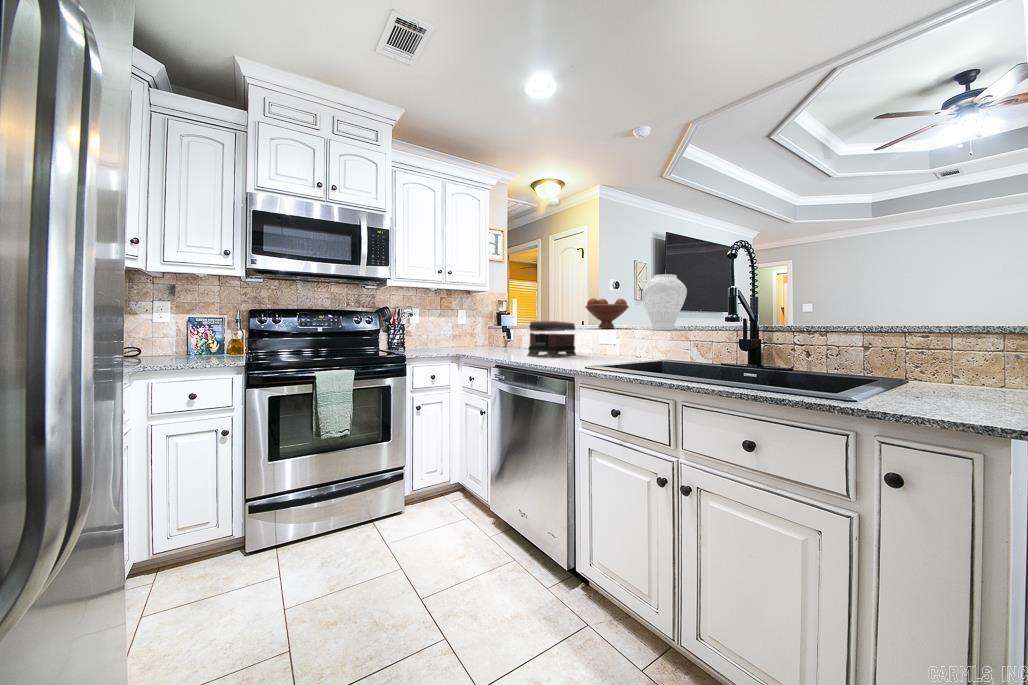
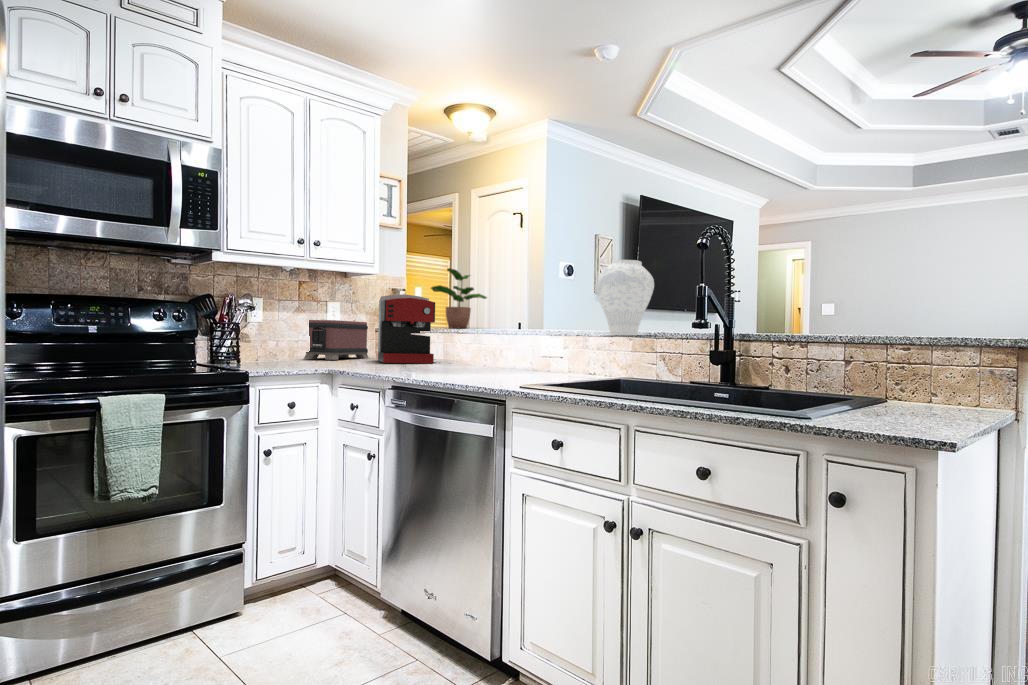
potted plant: none [524,288,562,328] -> present [431,268,487,328]
fruit bowl: present [585,298,629,329] -> none [521,287,582,331]
coffee maker: none [490,305,527,351] -> present [378,294,435,363]
toaster: present [528,321,576,357] -> present [304,320,369,360]

